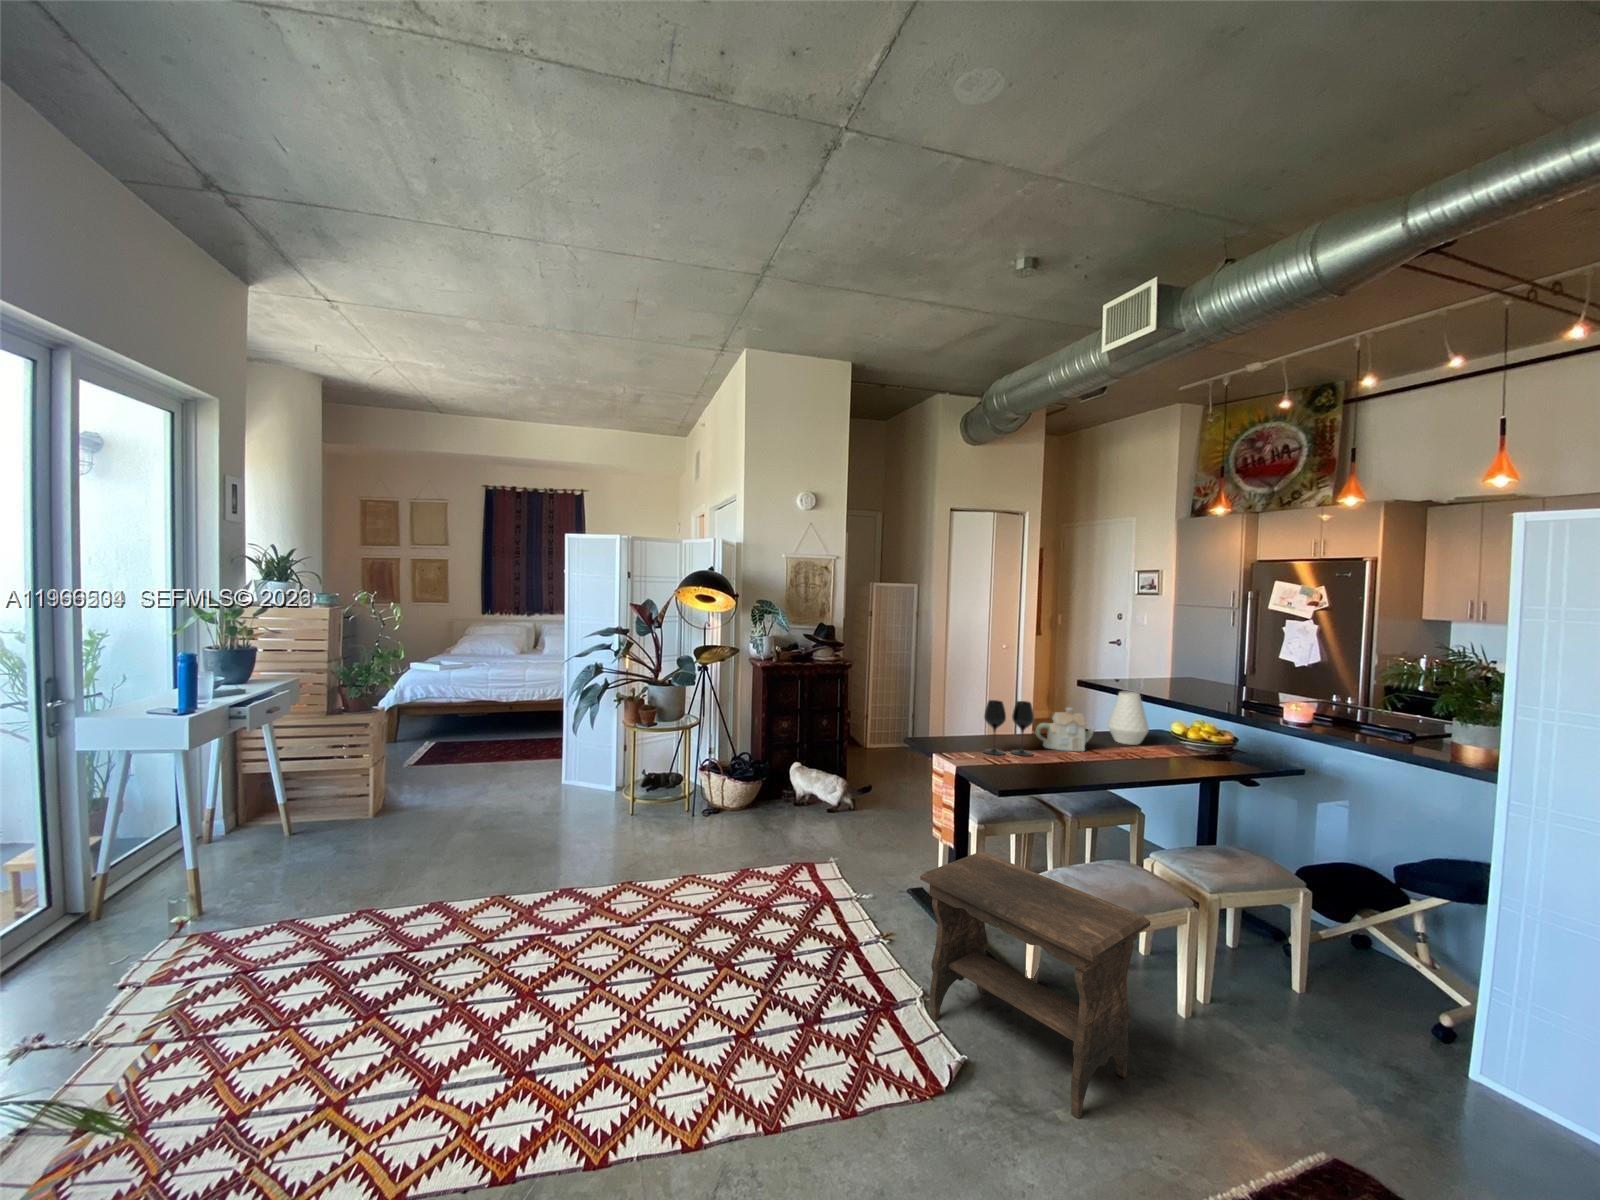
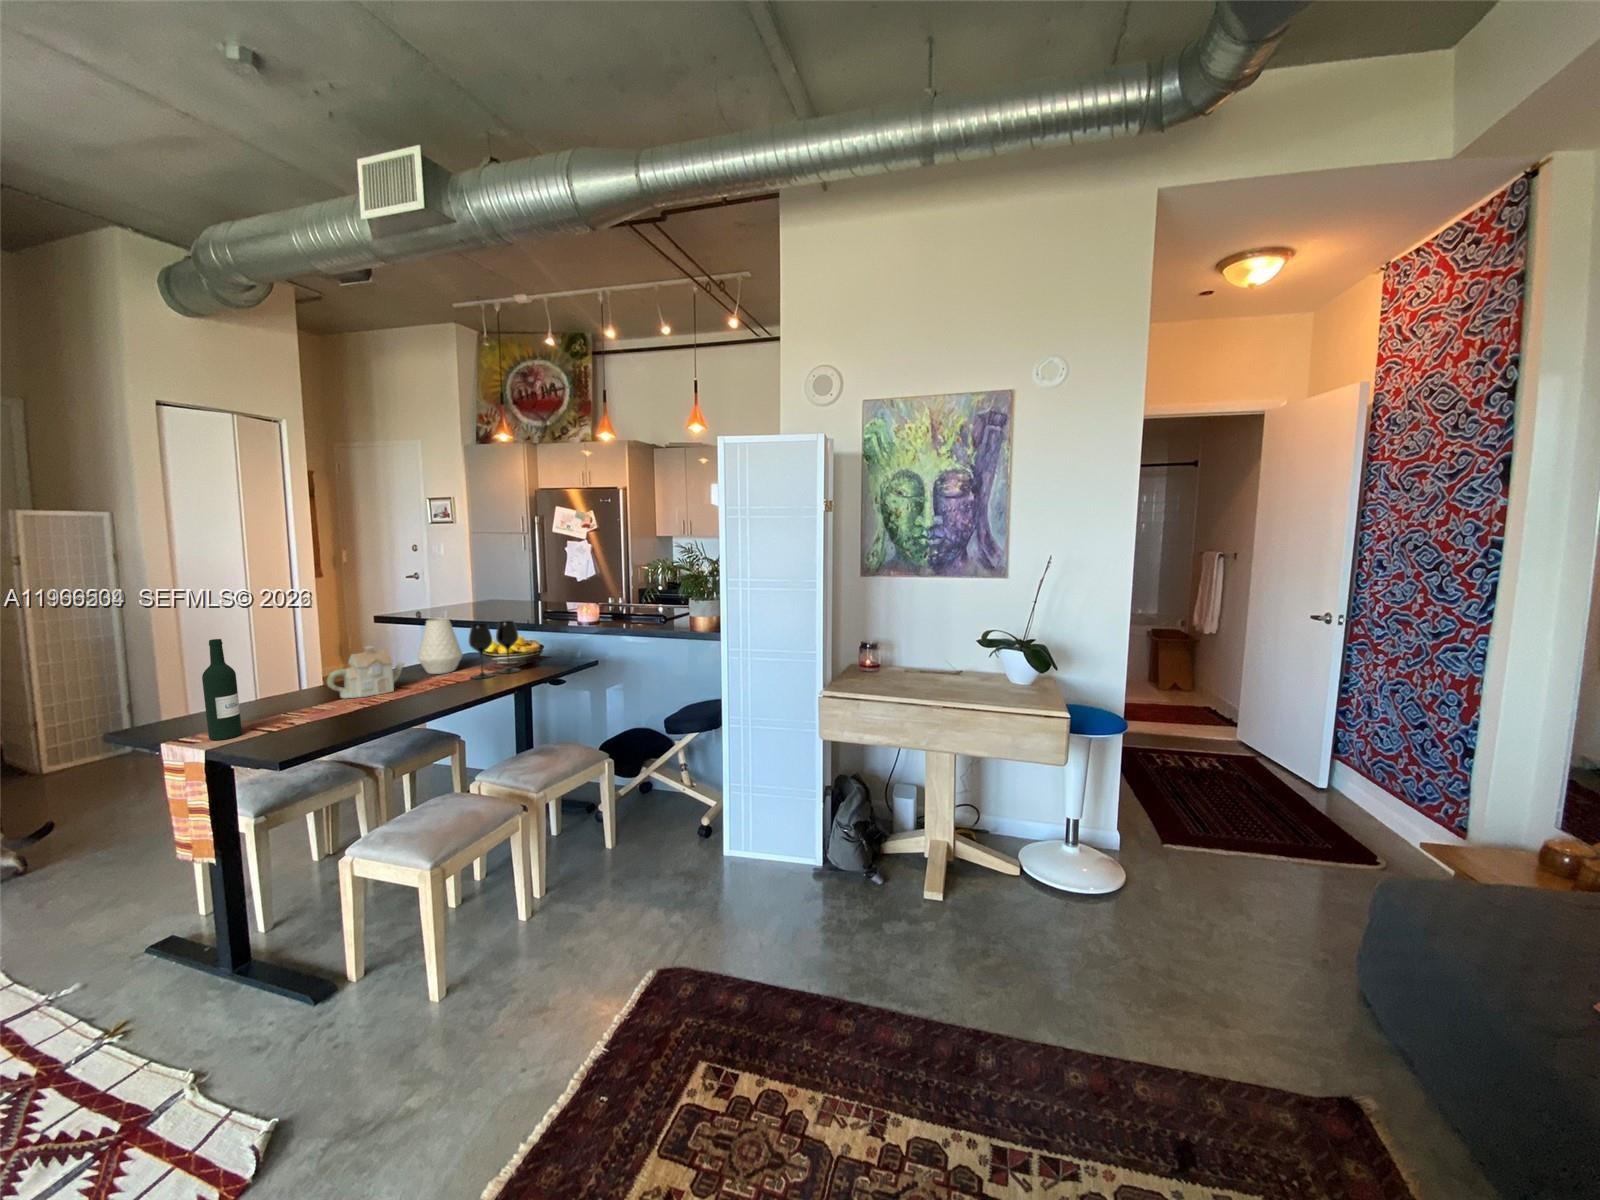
wine bottle: none [959,685,979,759] -> present [202,639,242,740]
wine glass: present [983,700,1034,756] -> present [469,621,520,679]
footstool: present [920,851,1150,1119] -> none [154,845,491,1109]

